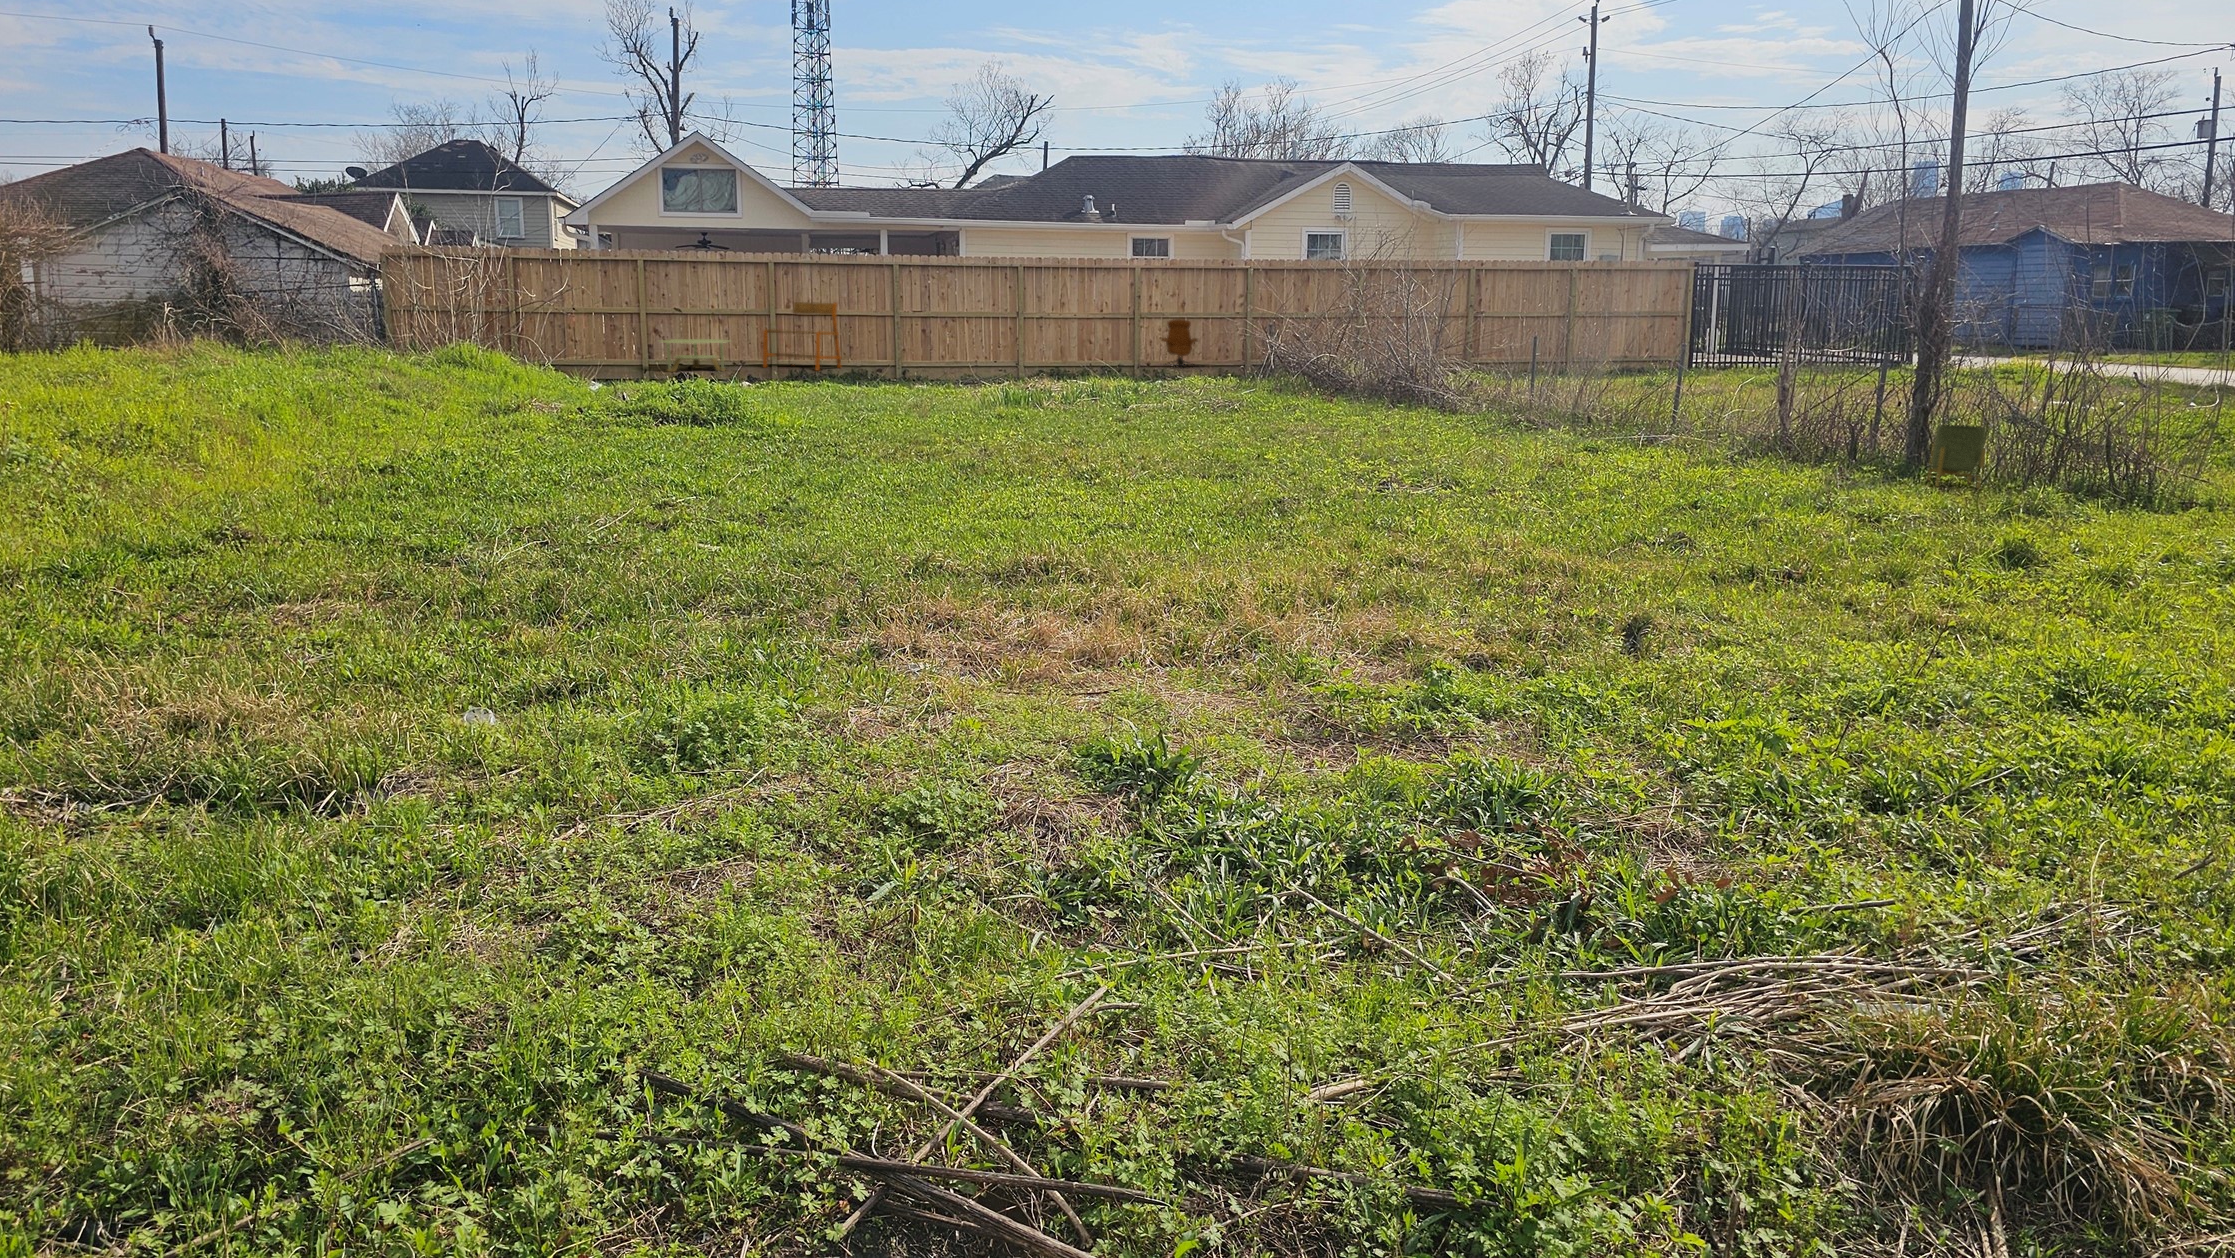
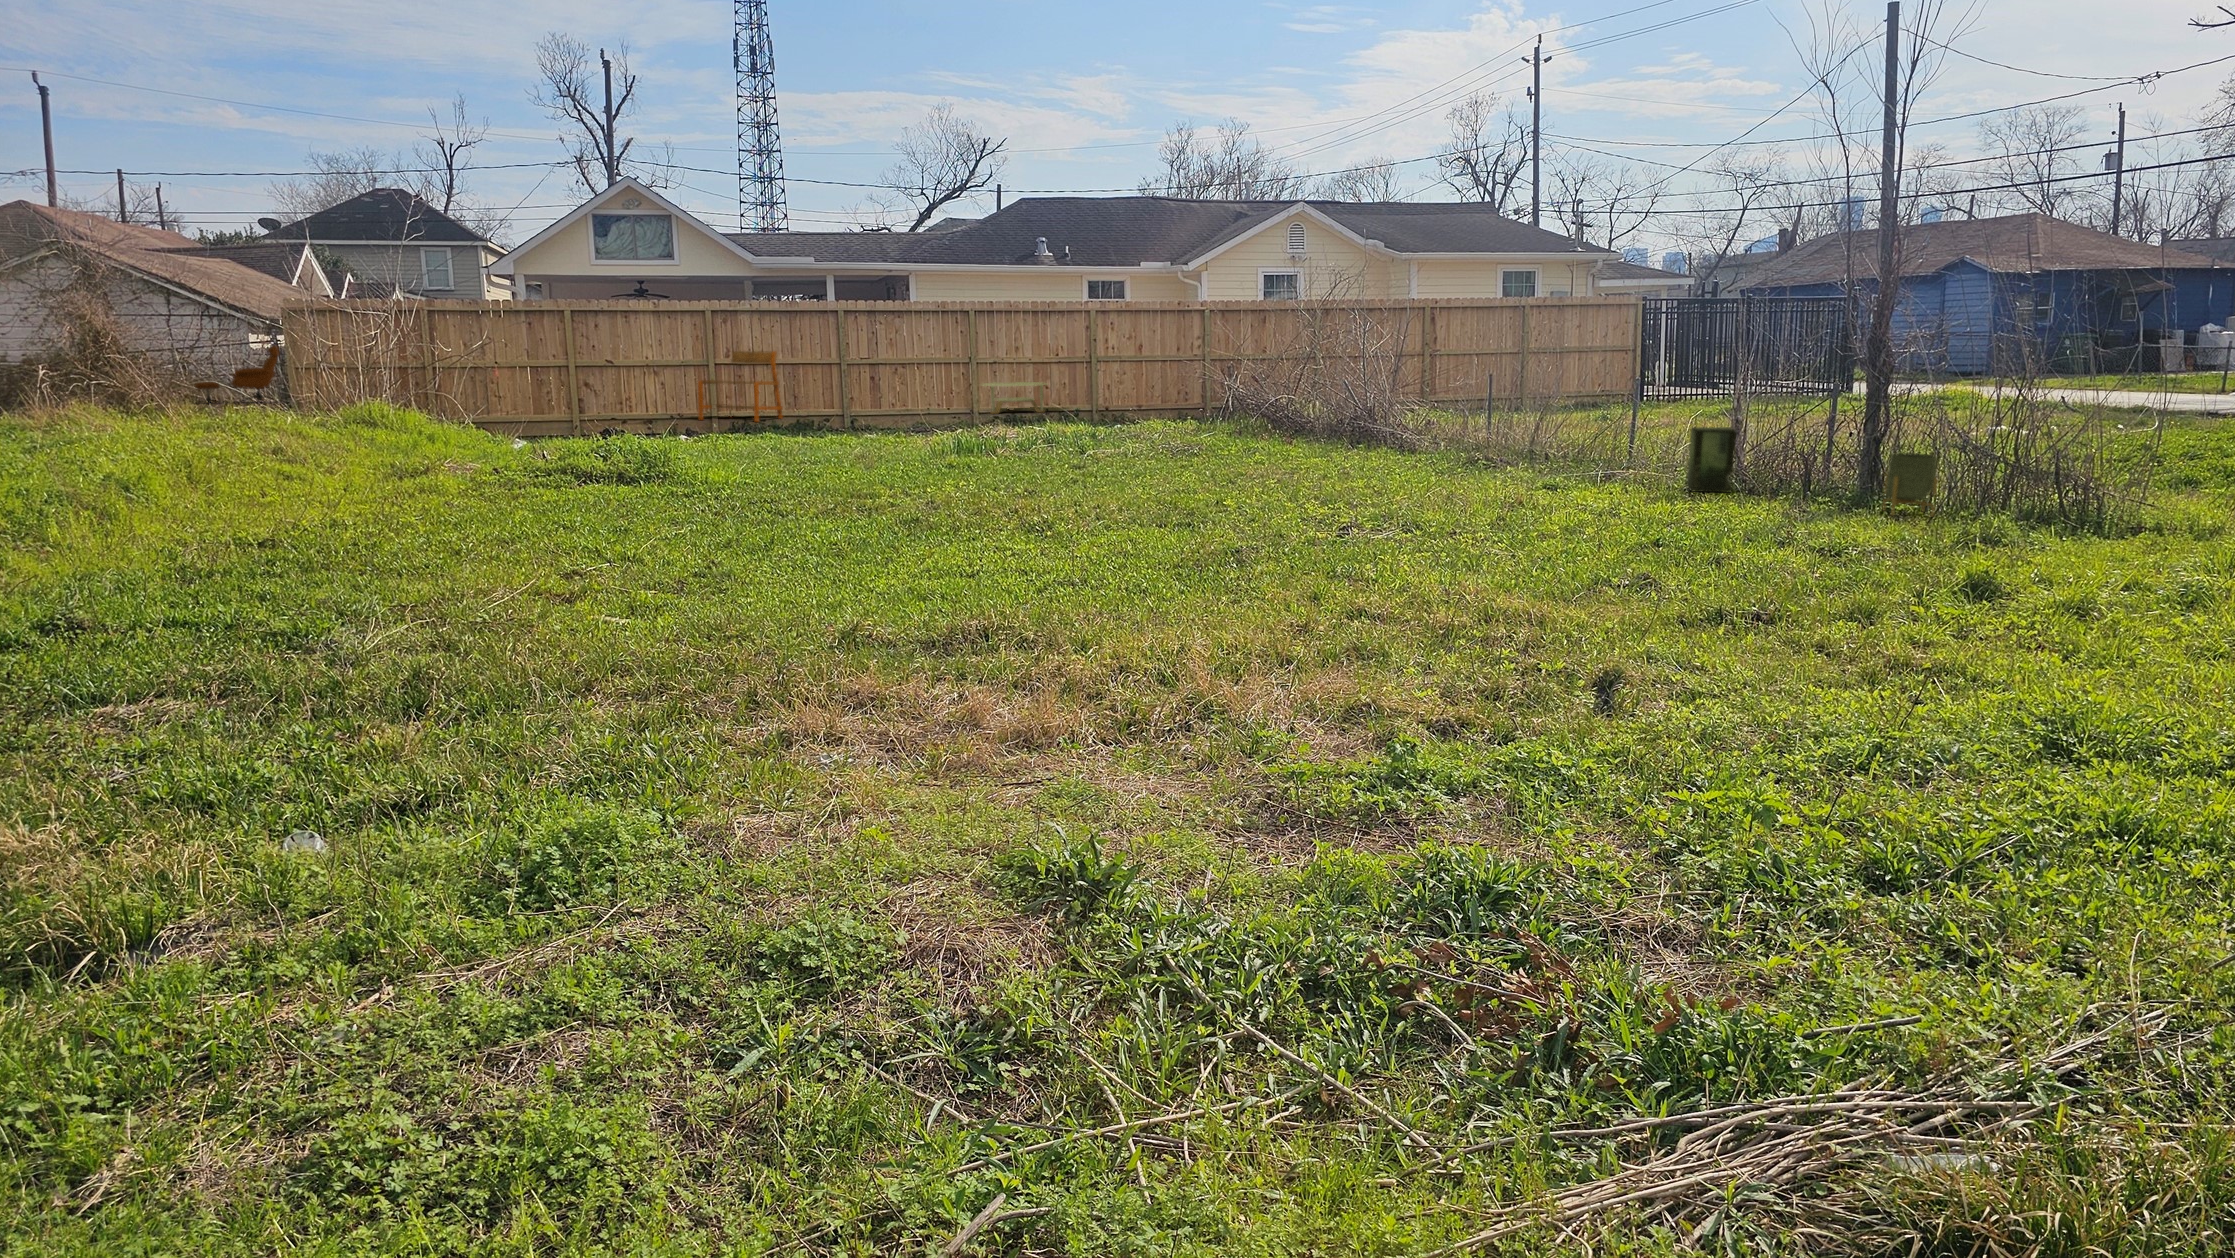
lounge chair: present [1162,319,1198,366] -> present [195,345,280,403]
round table: present [661,339,729,372] -> present [984,382,1048,414]
storage box: none [1728,394,1782,460] -> present [1686,427,1736,492]

